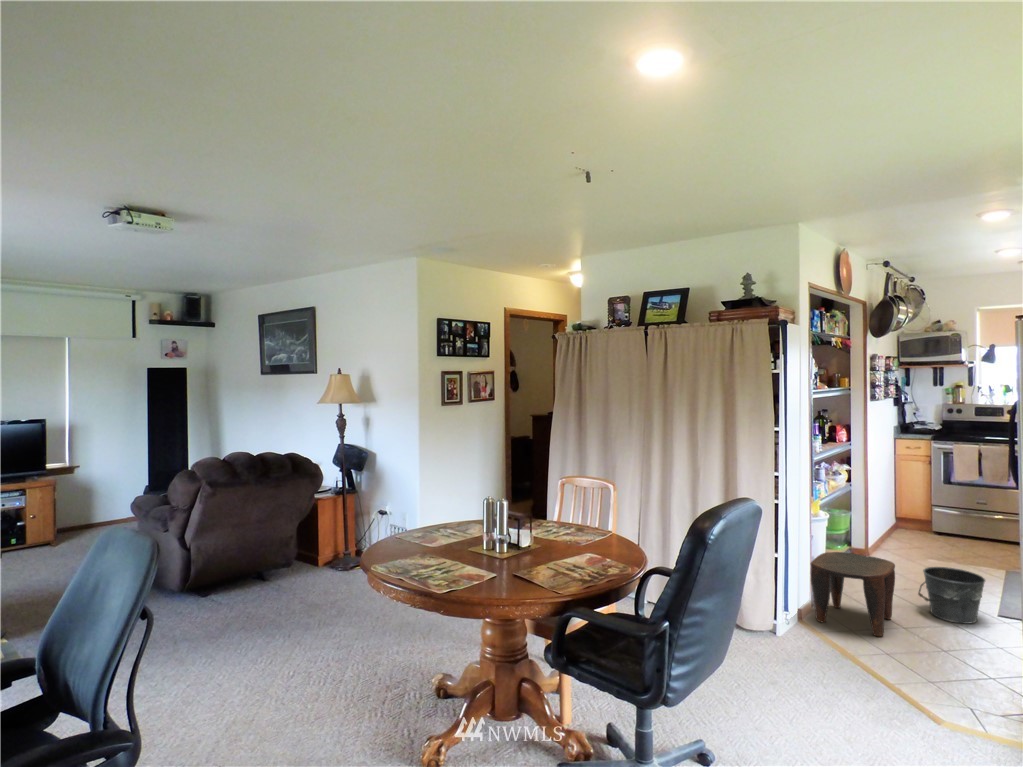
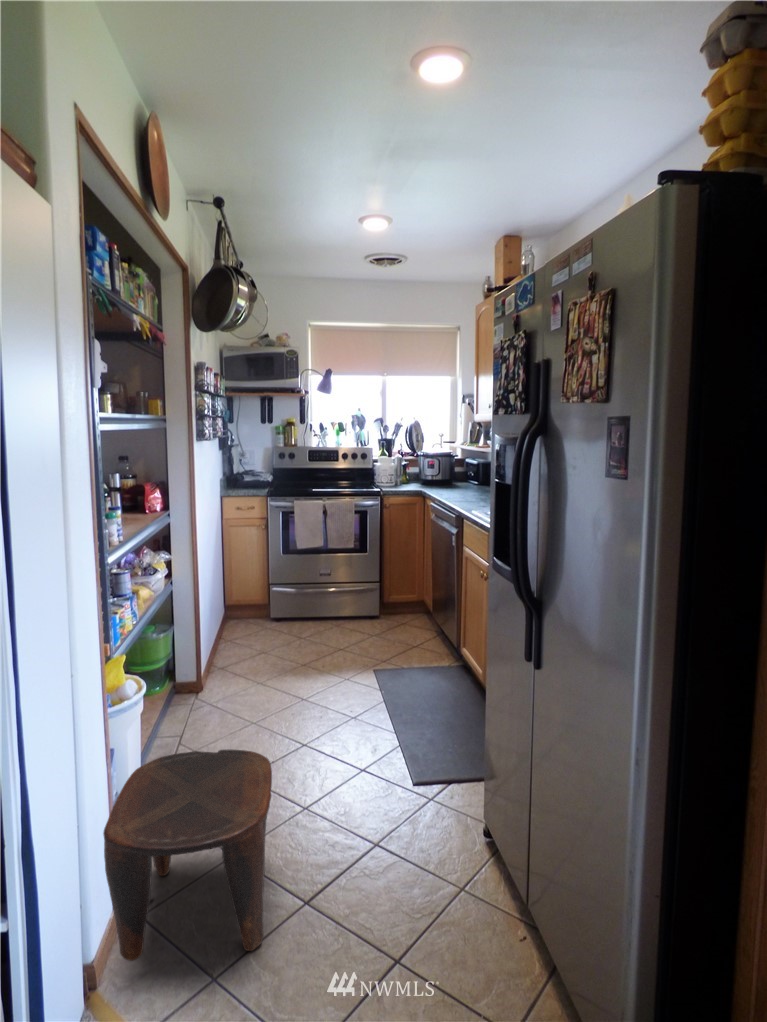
bucket: present [918,567,985,624] -> none [296,715,389,820]

